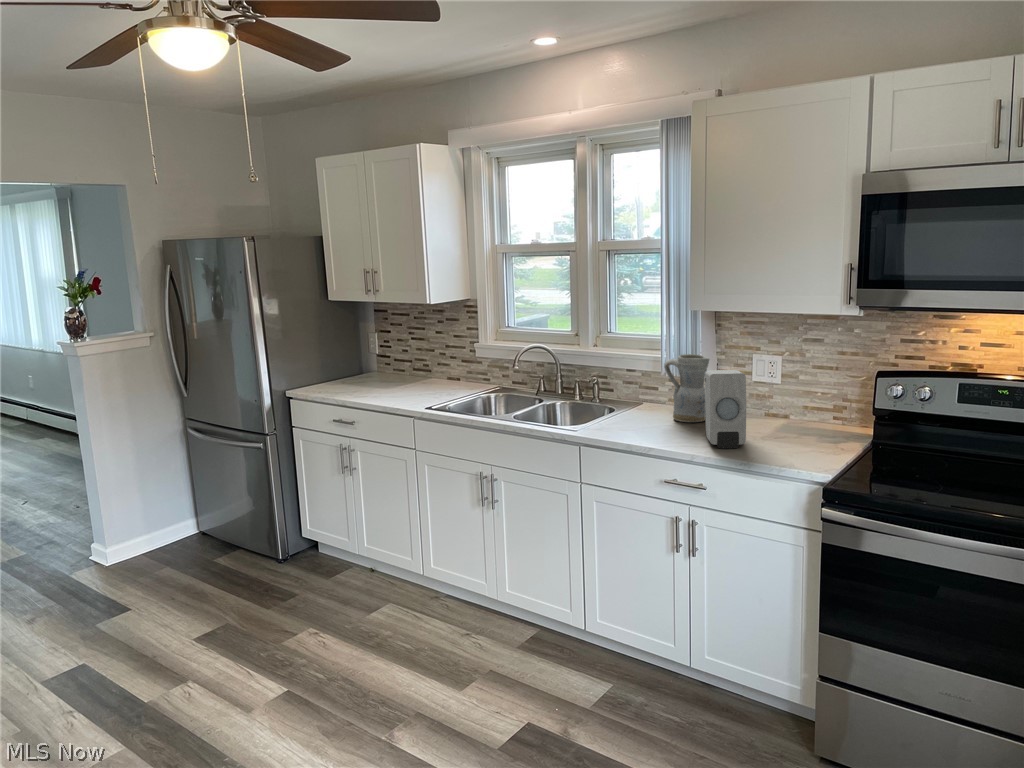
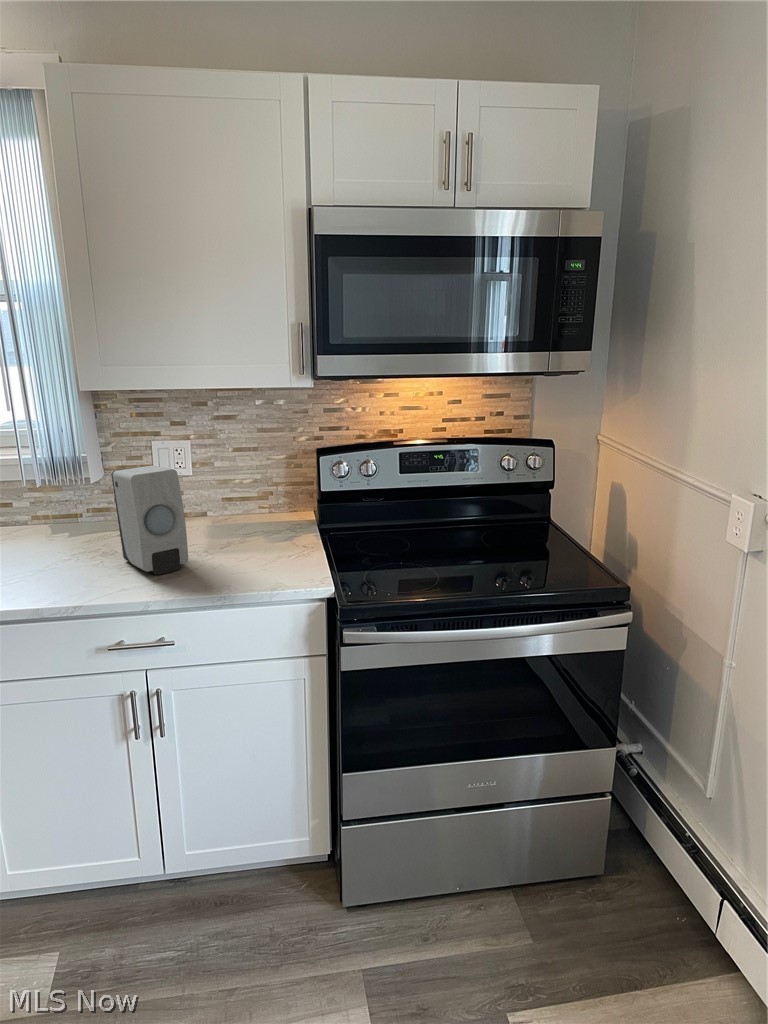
ceramic pitcher: present [664,354,709,422] -> none [35,450,109,545]

